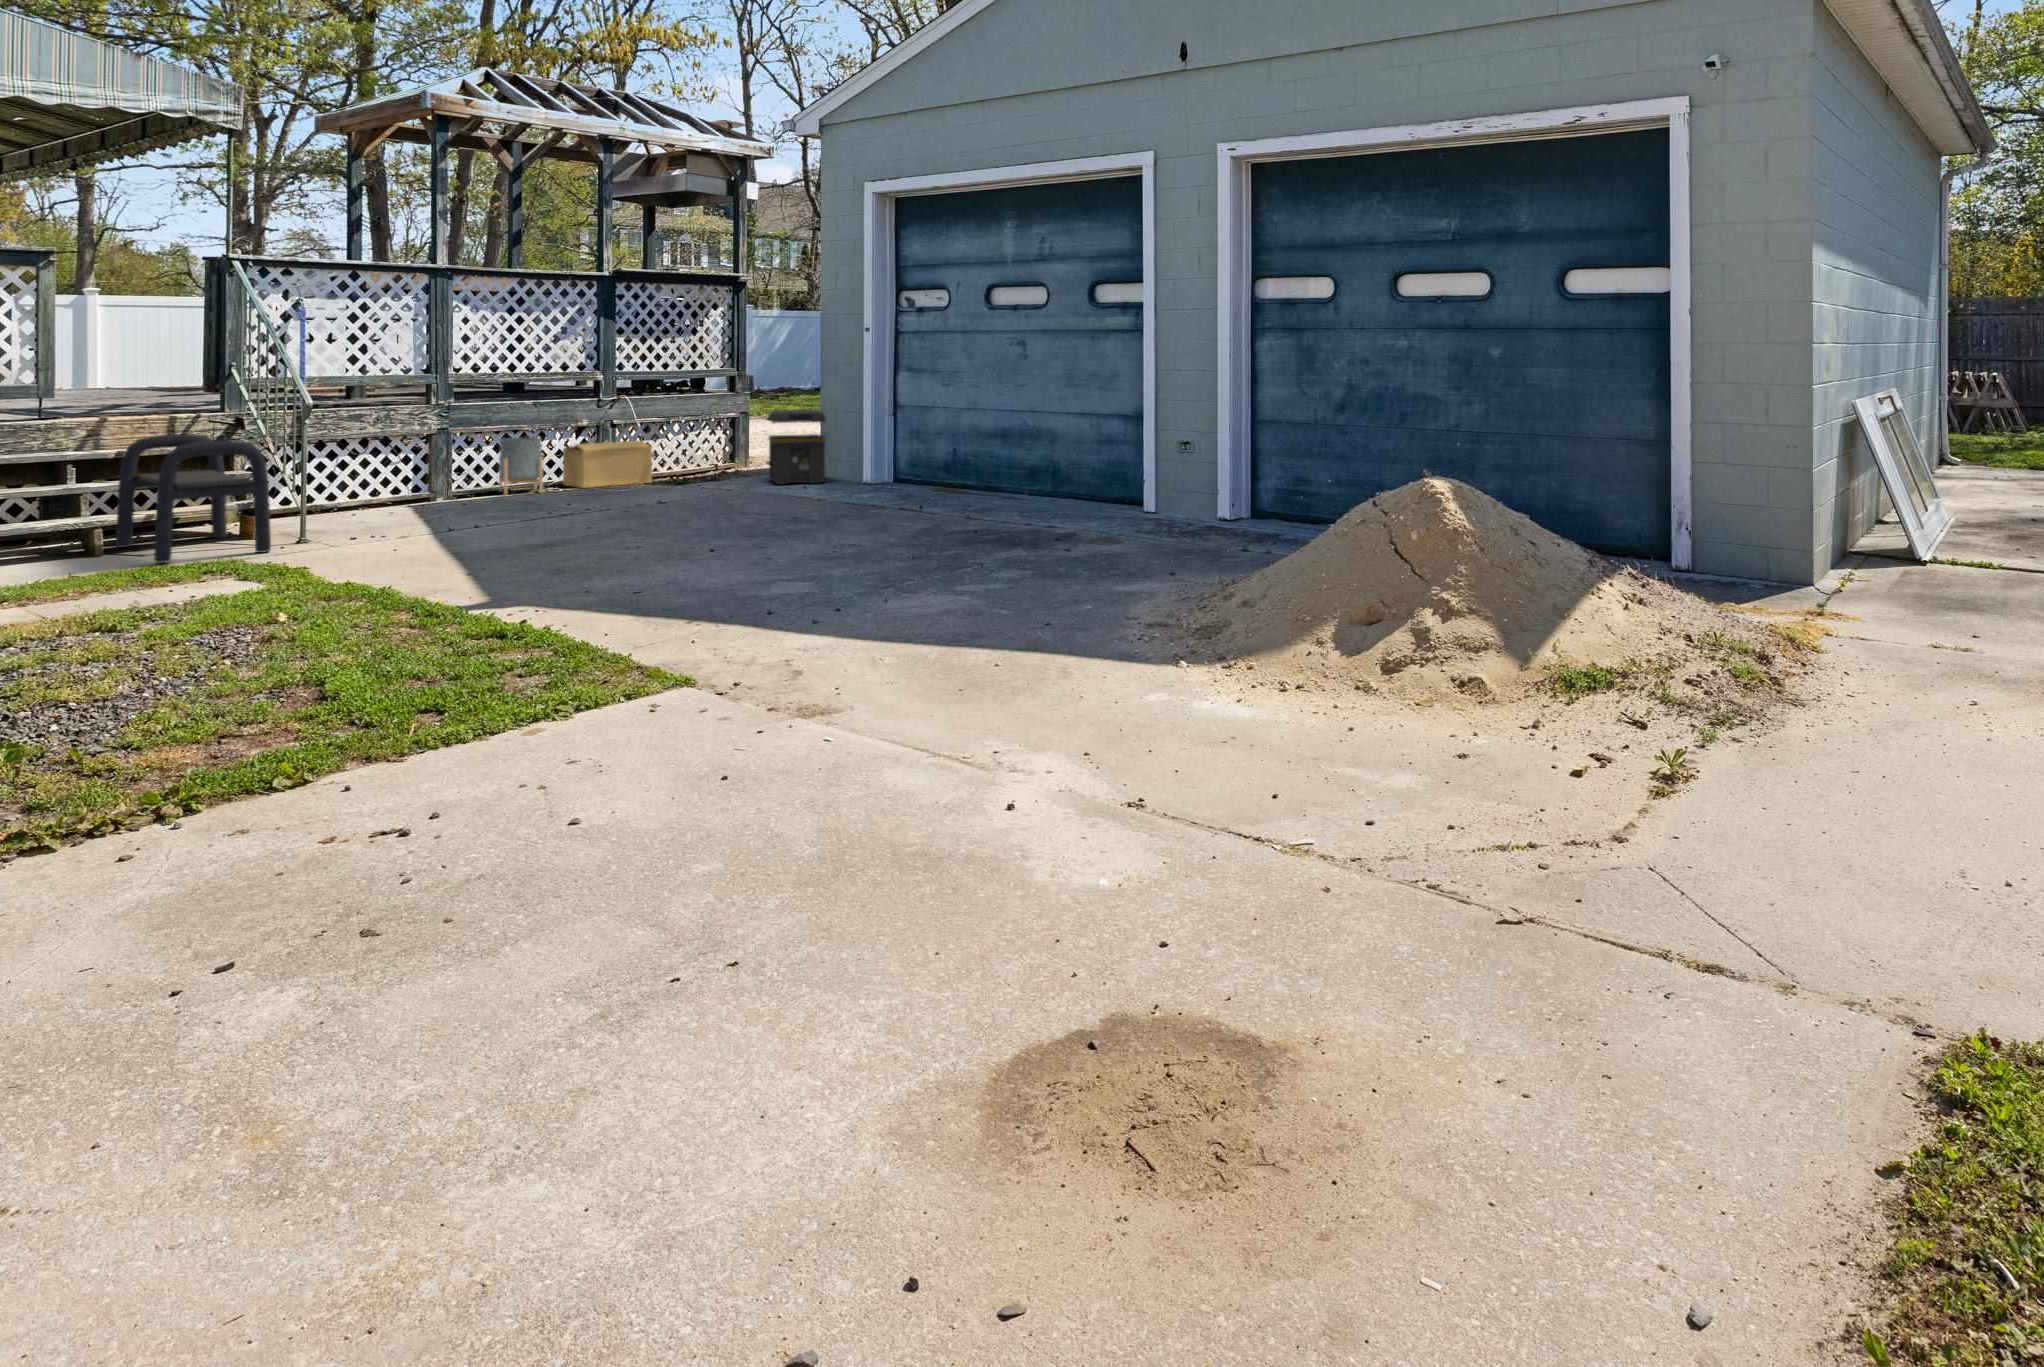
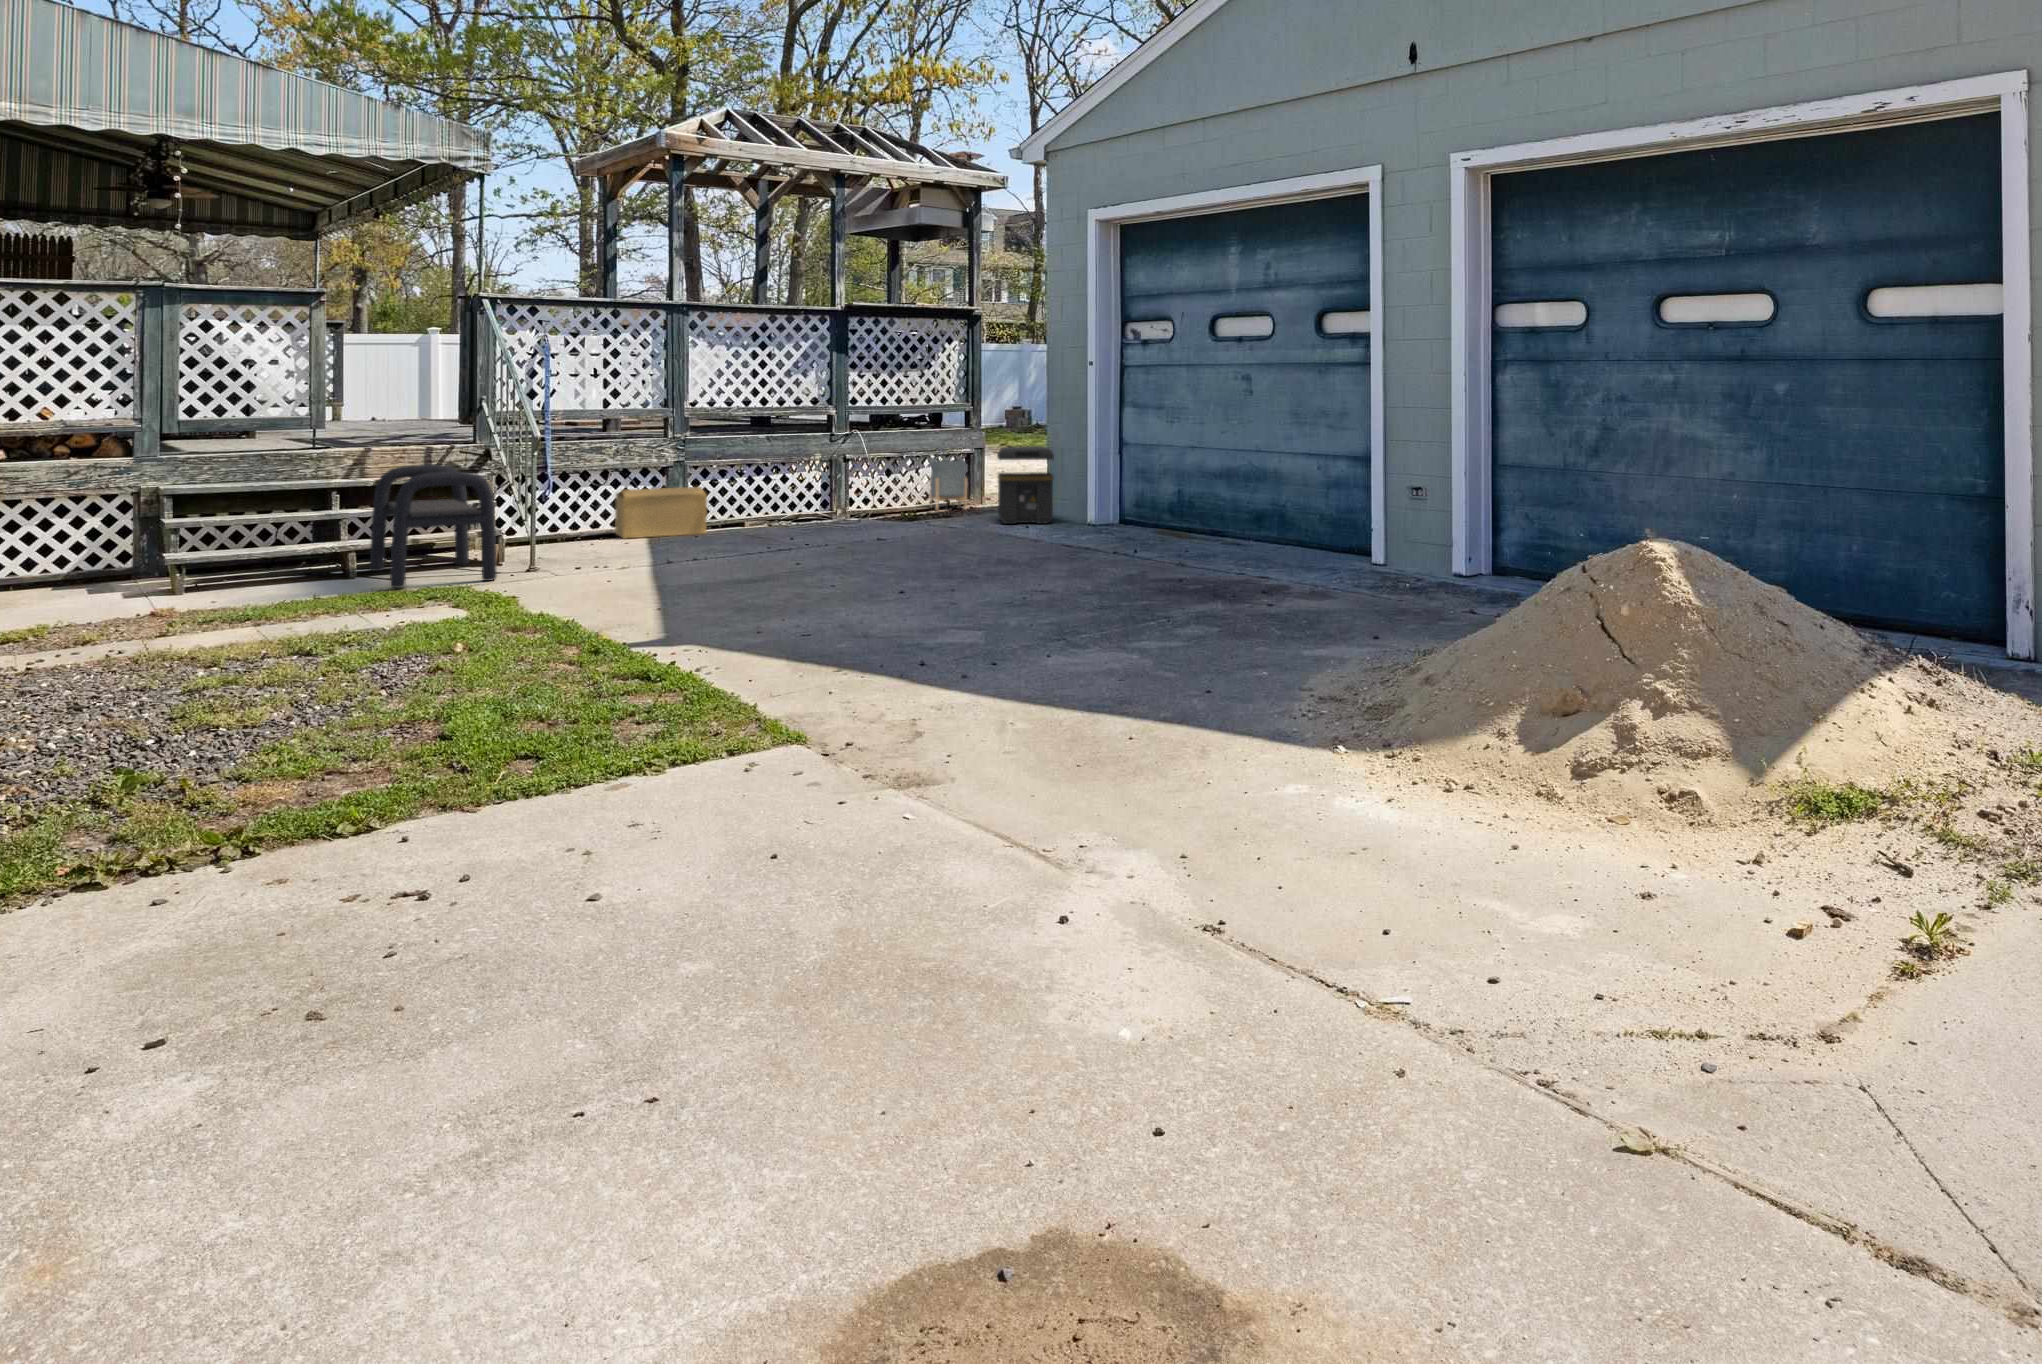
planter: present [499,438,543,495] -> present [930,460,967,509]
cardboard box: present [563,441,652,488] -> present [615,487,707,538]

